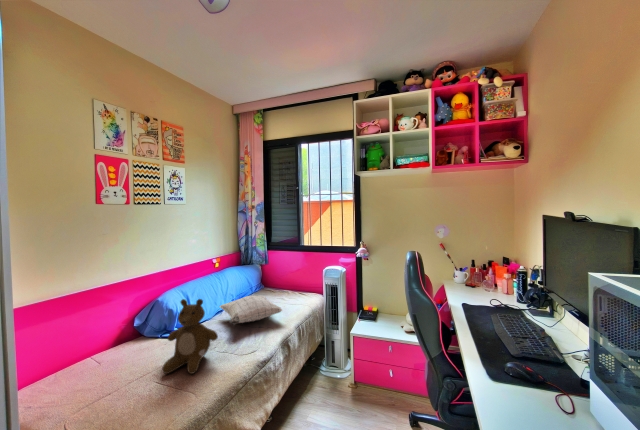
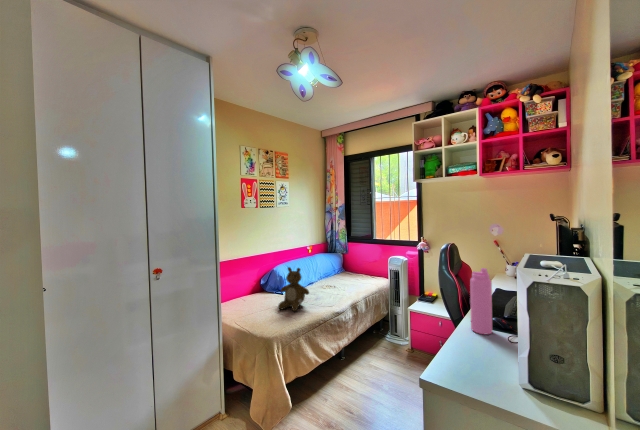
pillow: present [220,296,282,325] -> none [311,273,354,290]
water bottle: none [494,296,530,404] -> present [470,268,492,334]

